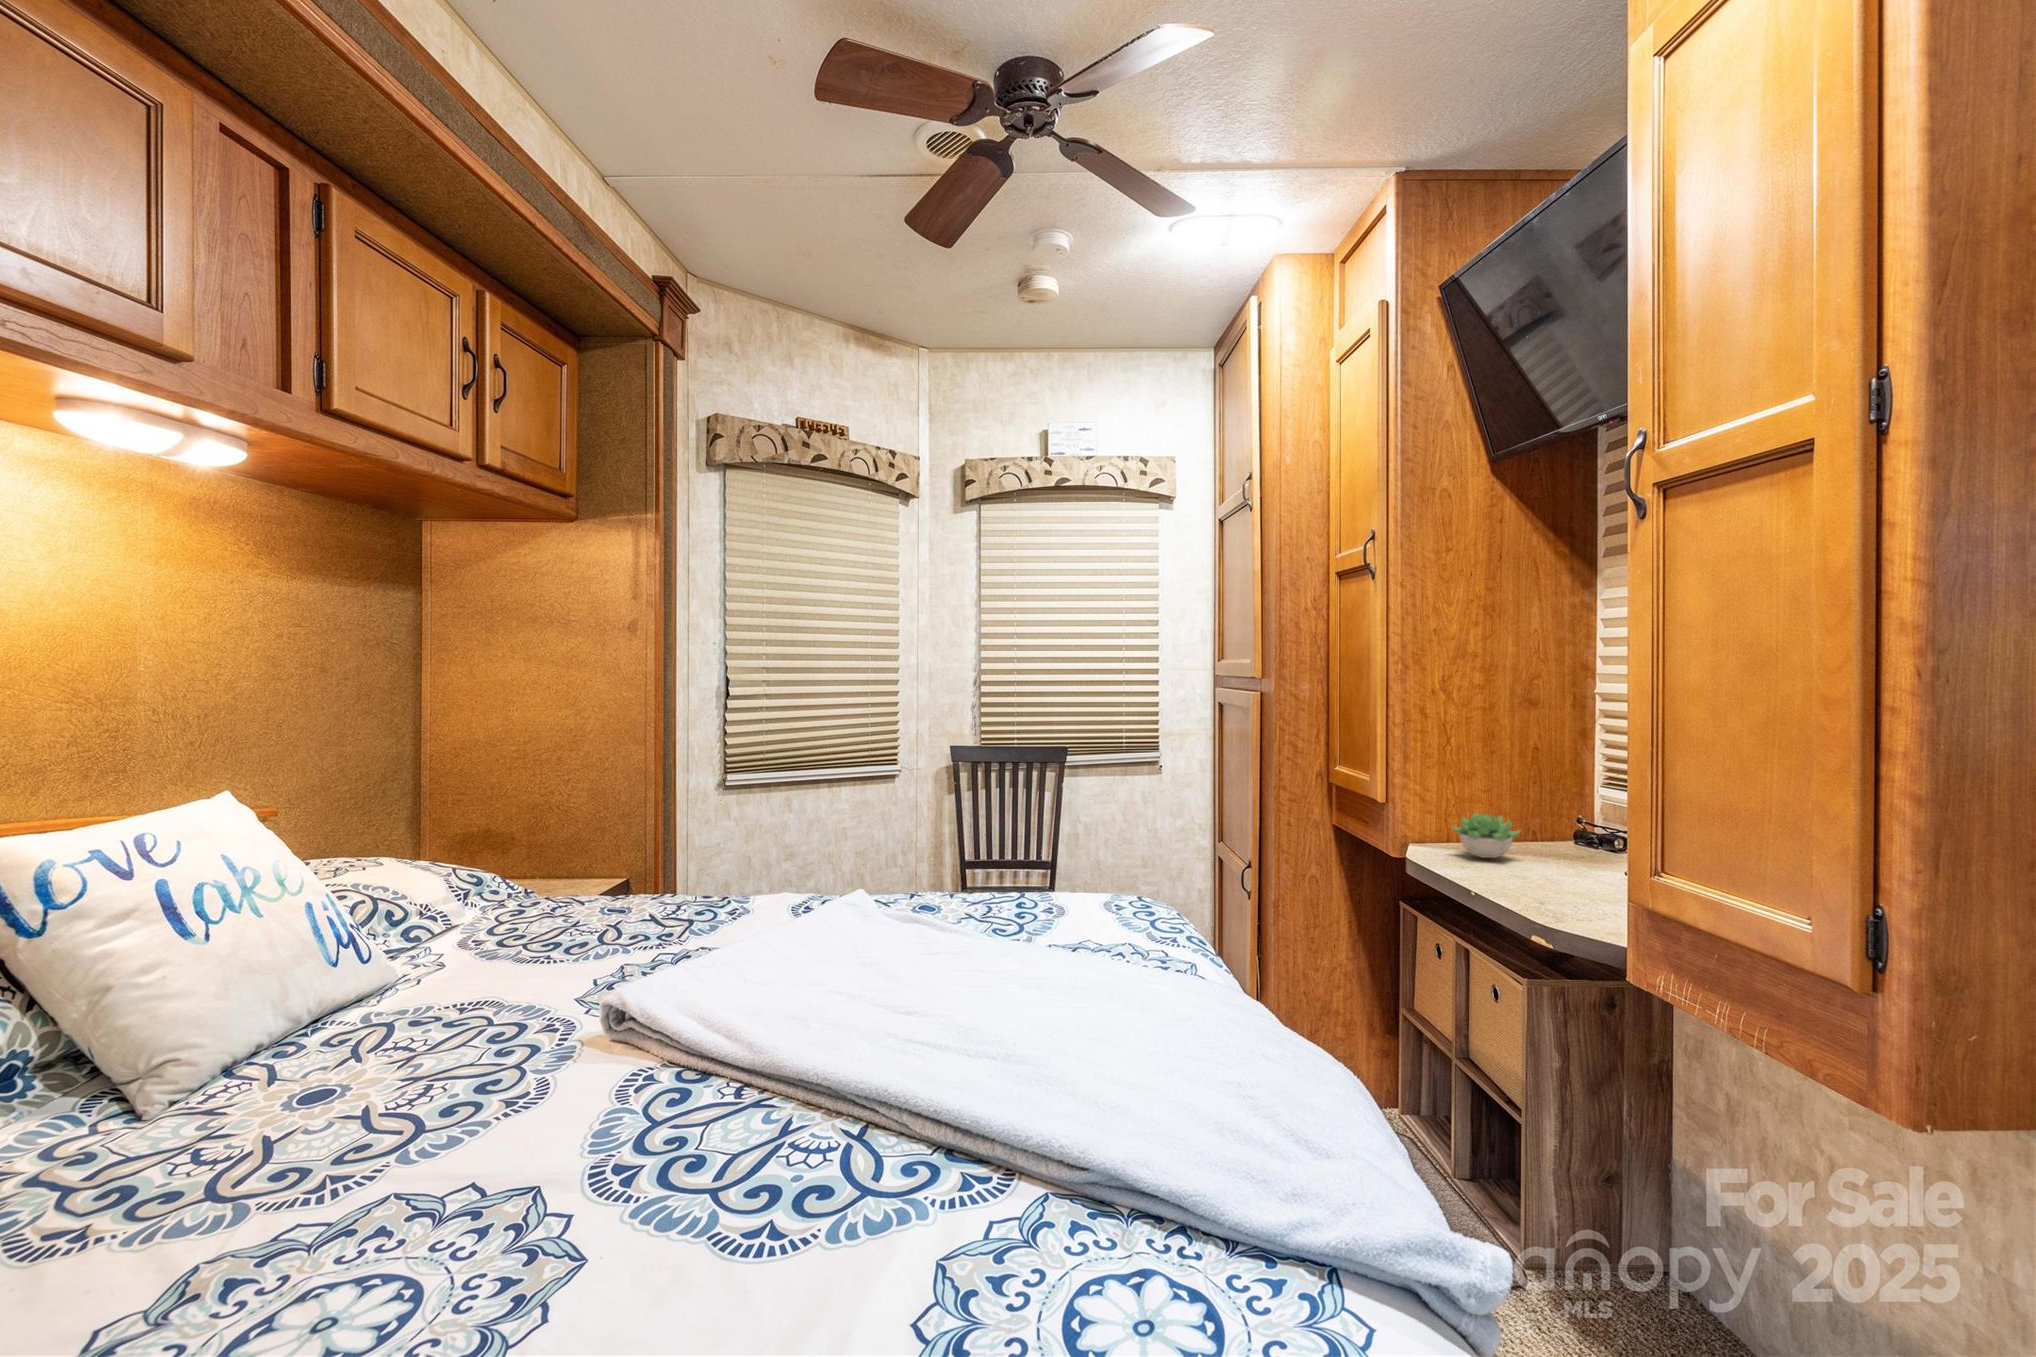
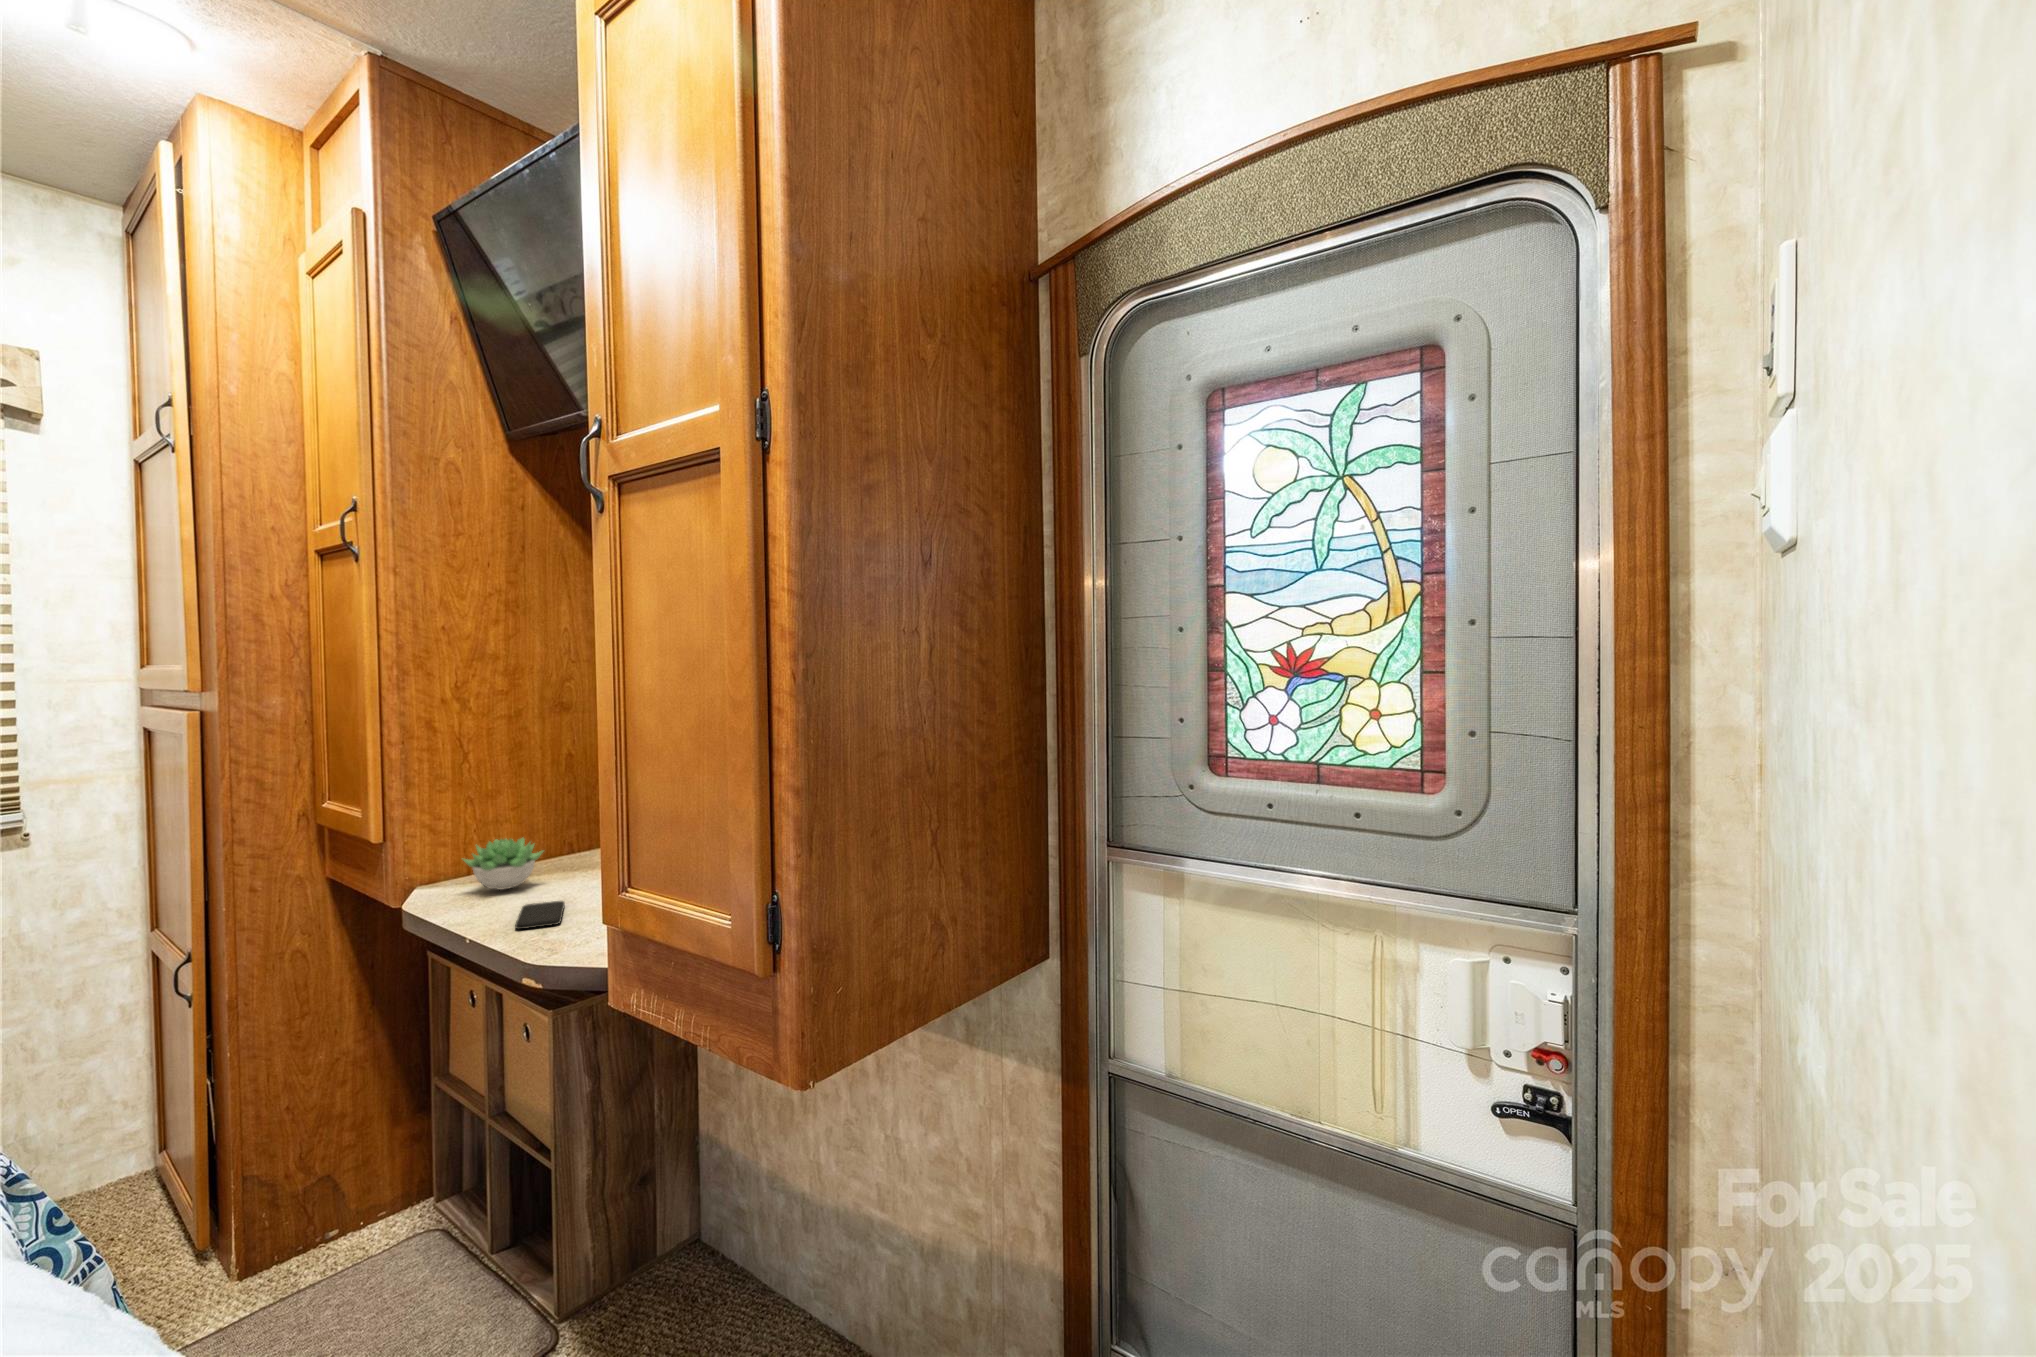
smartphone: none [1510,874,1554,897] -> present [515,901,565,929]

